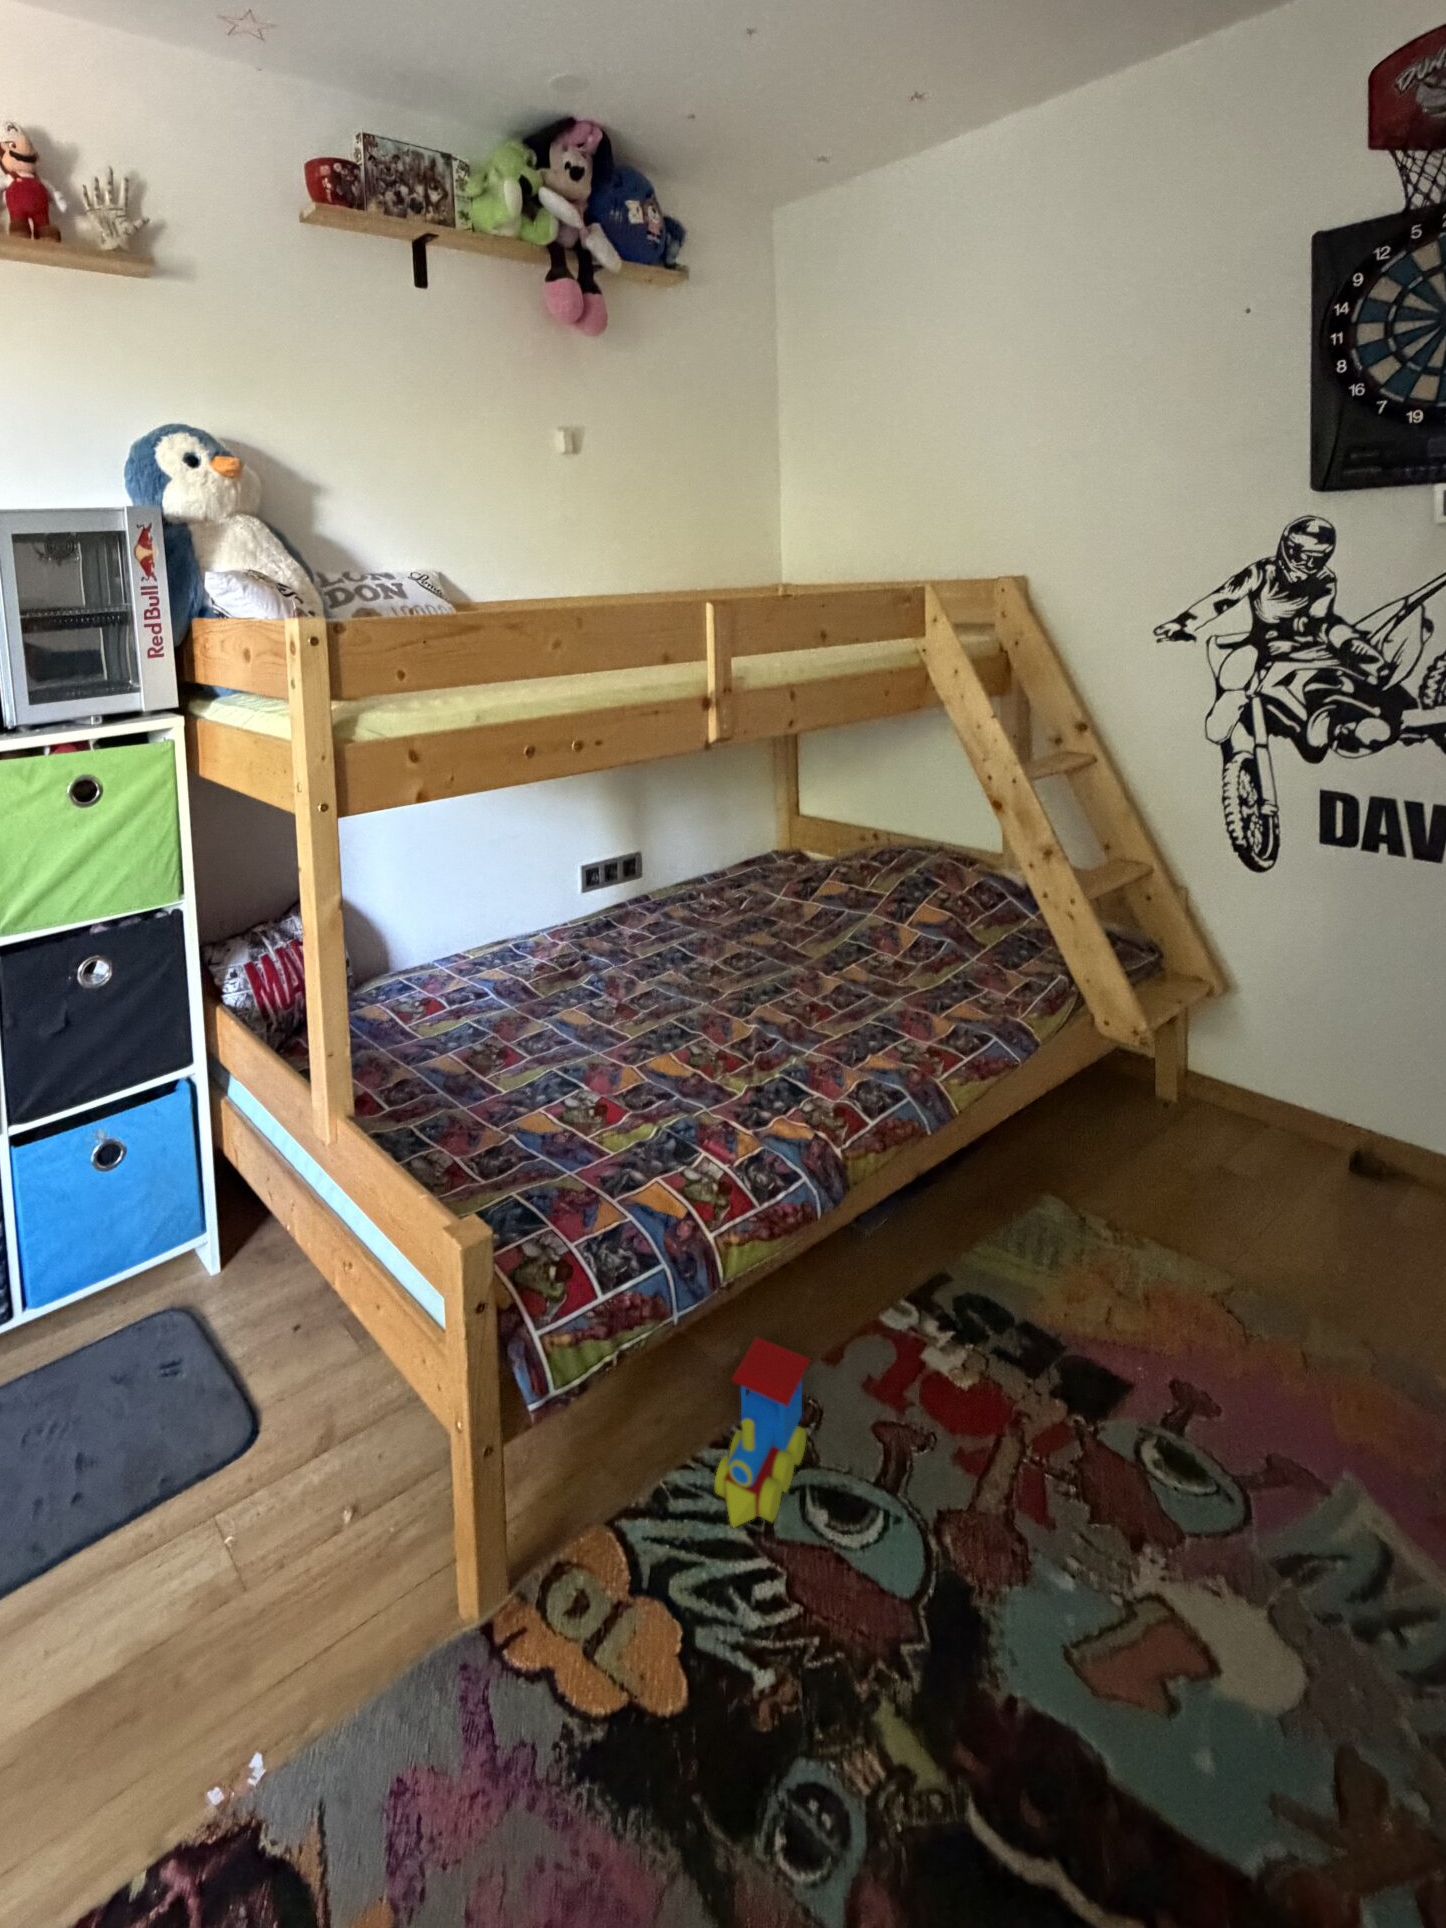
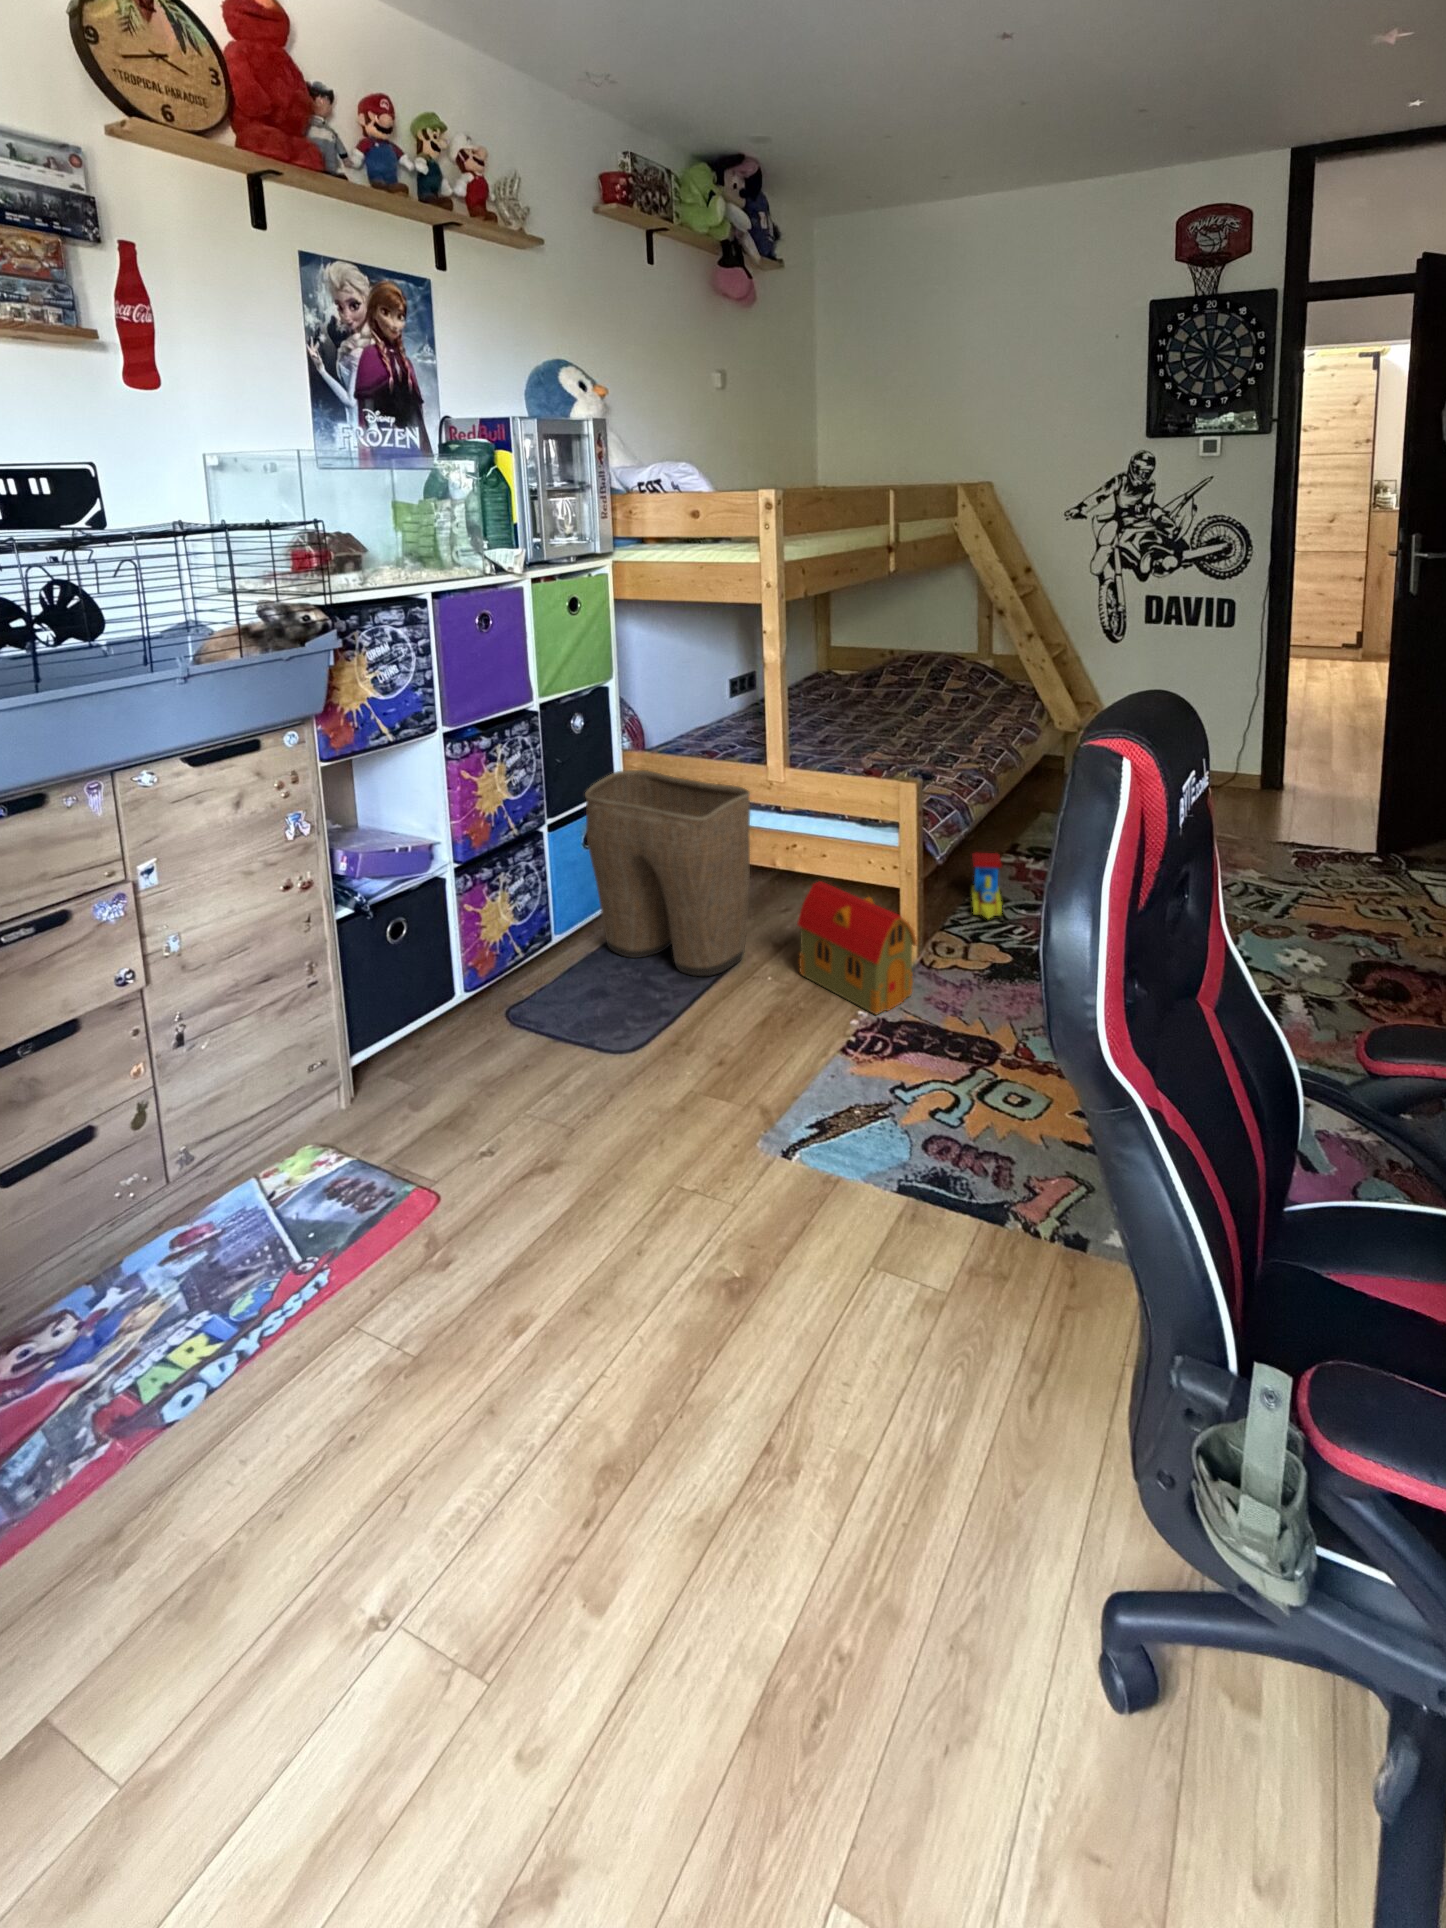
laundry basket: none [26,1058,255,1502] -> present [585,770,750,976]
toy house: none [259,1382,403,1805] -> present [797,881,917,1015]

